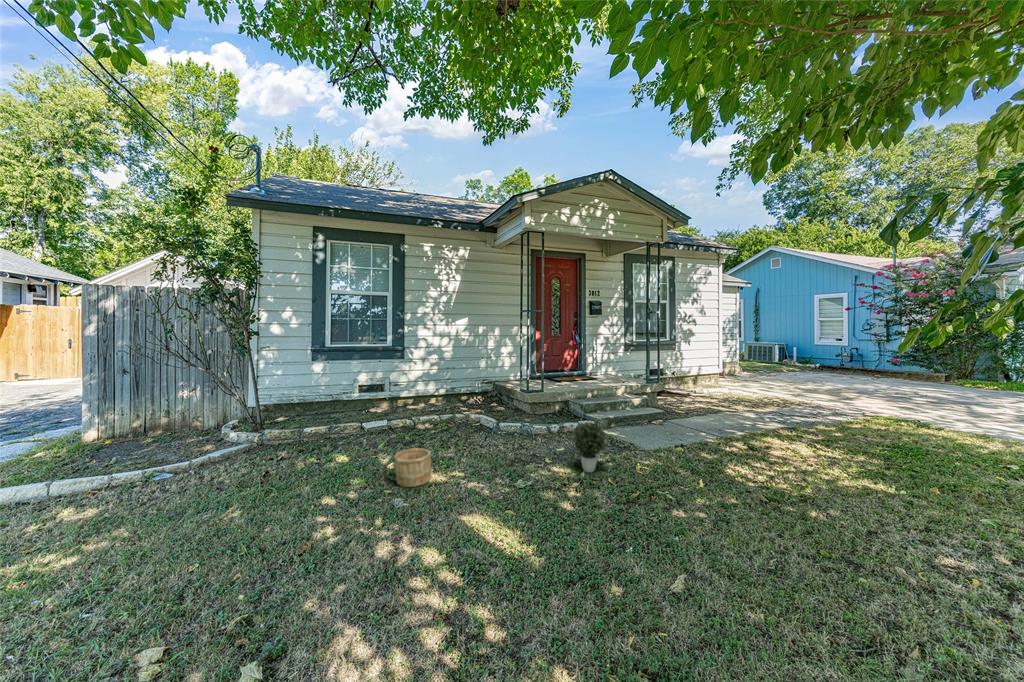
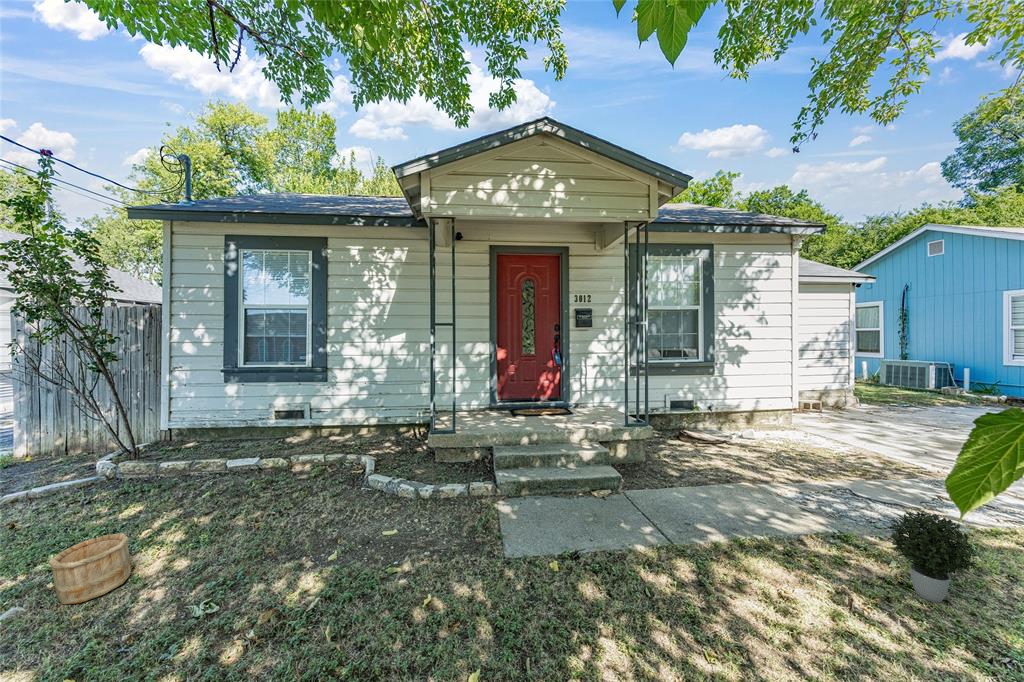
potted plant: present [573,423,606,473] -> present [889,511,977,603]

